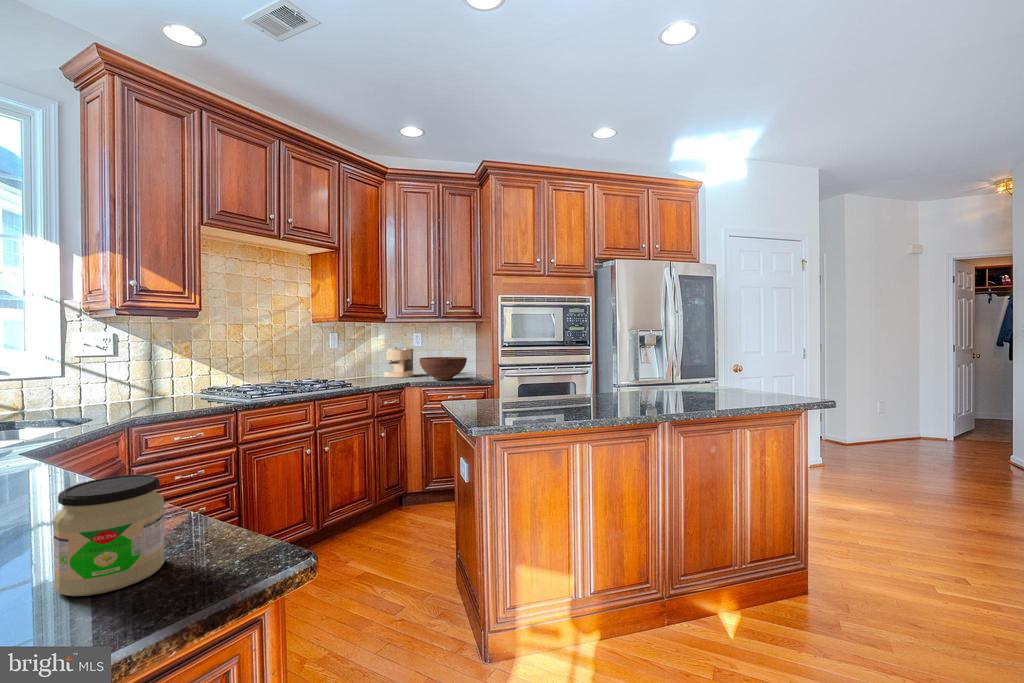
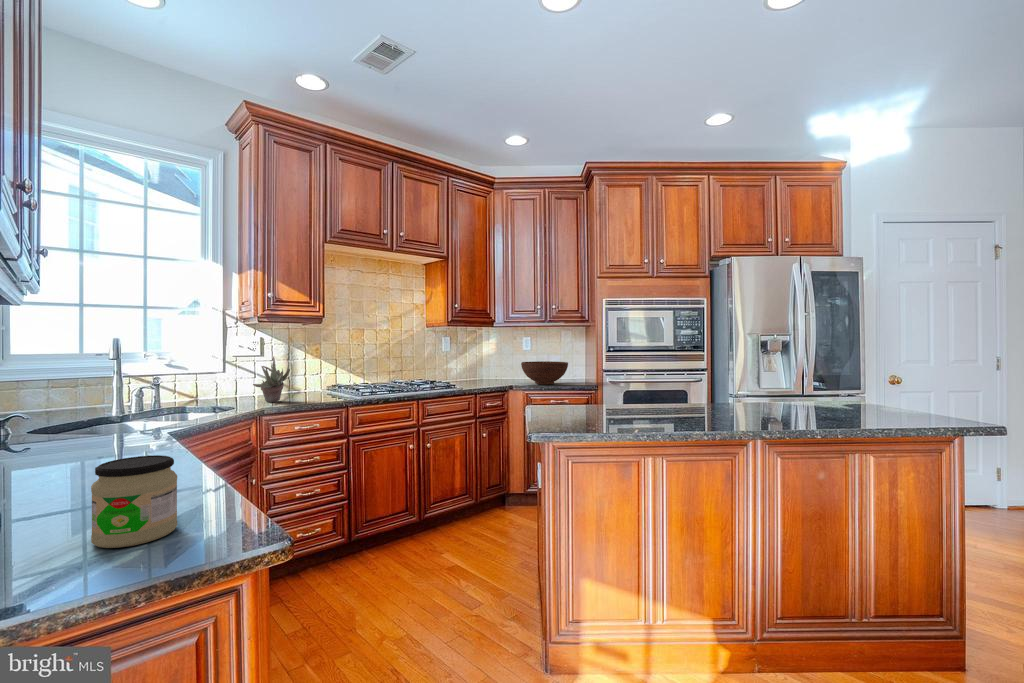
coffee maker: present [384,347,414,377] -> none [491,351,521,381]
succulent plant: none [115,356,162,410] -> present [253,356,290,402]

